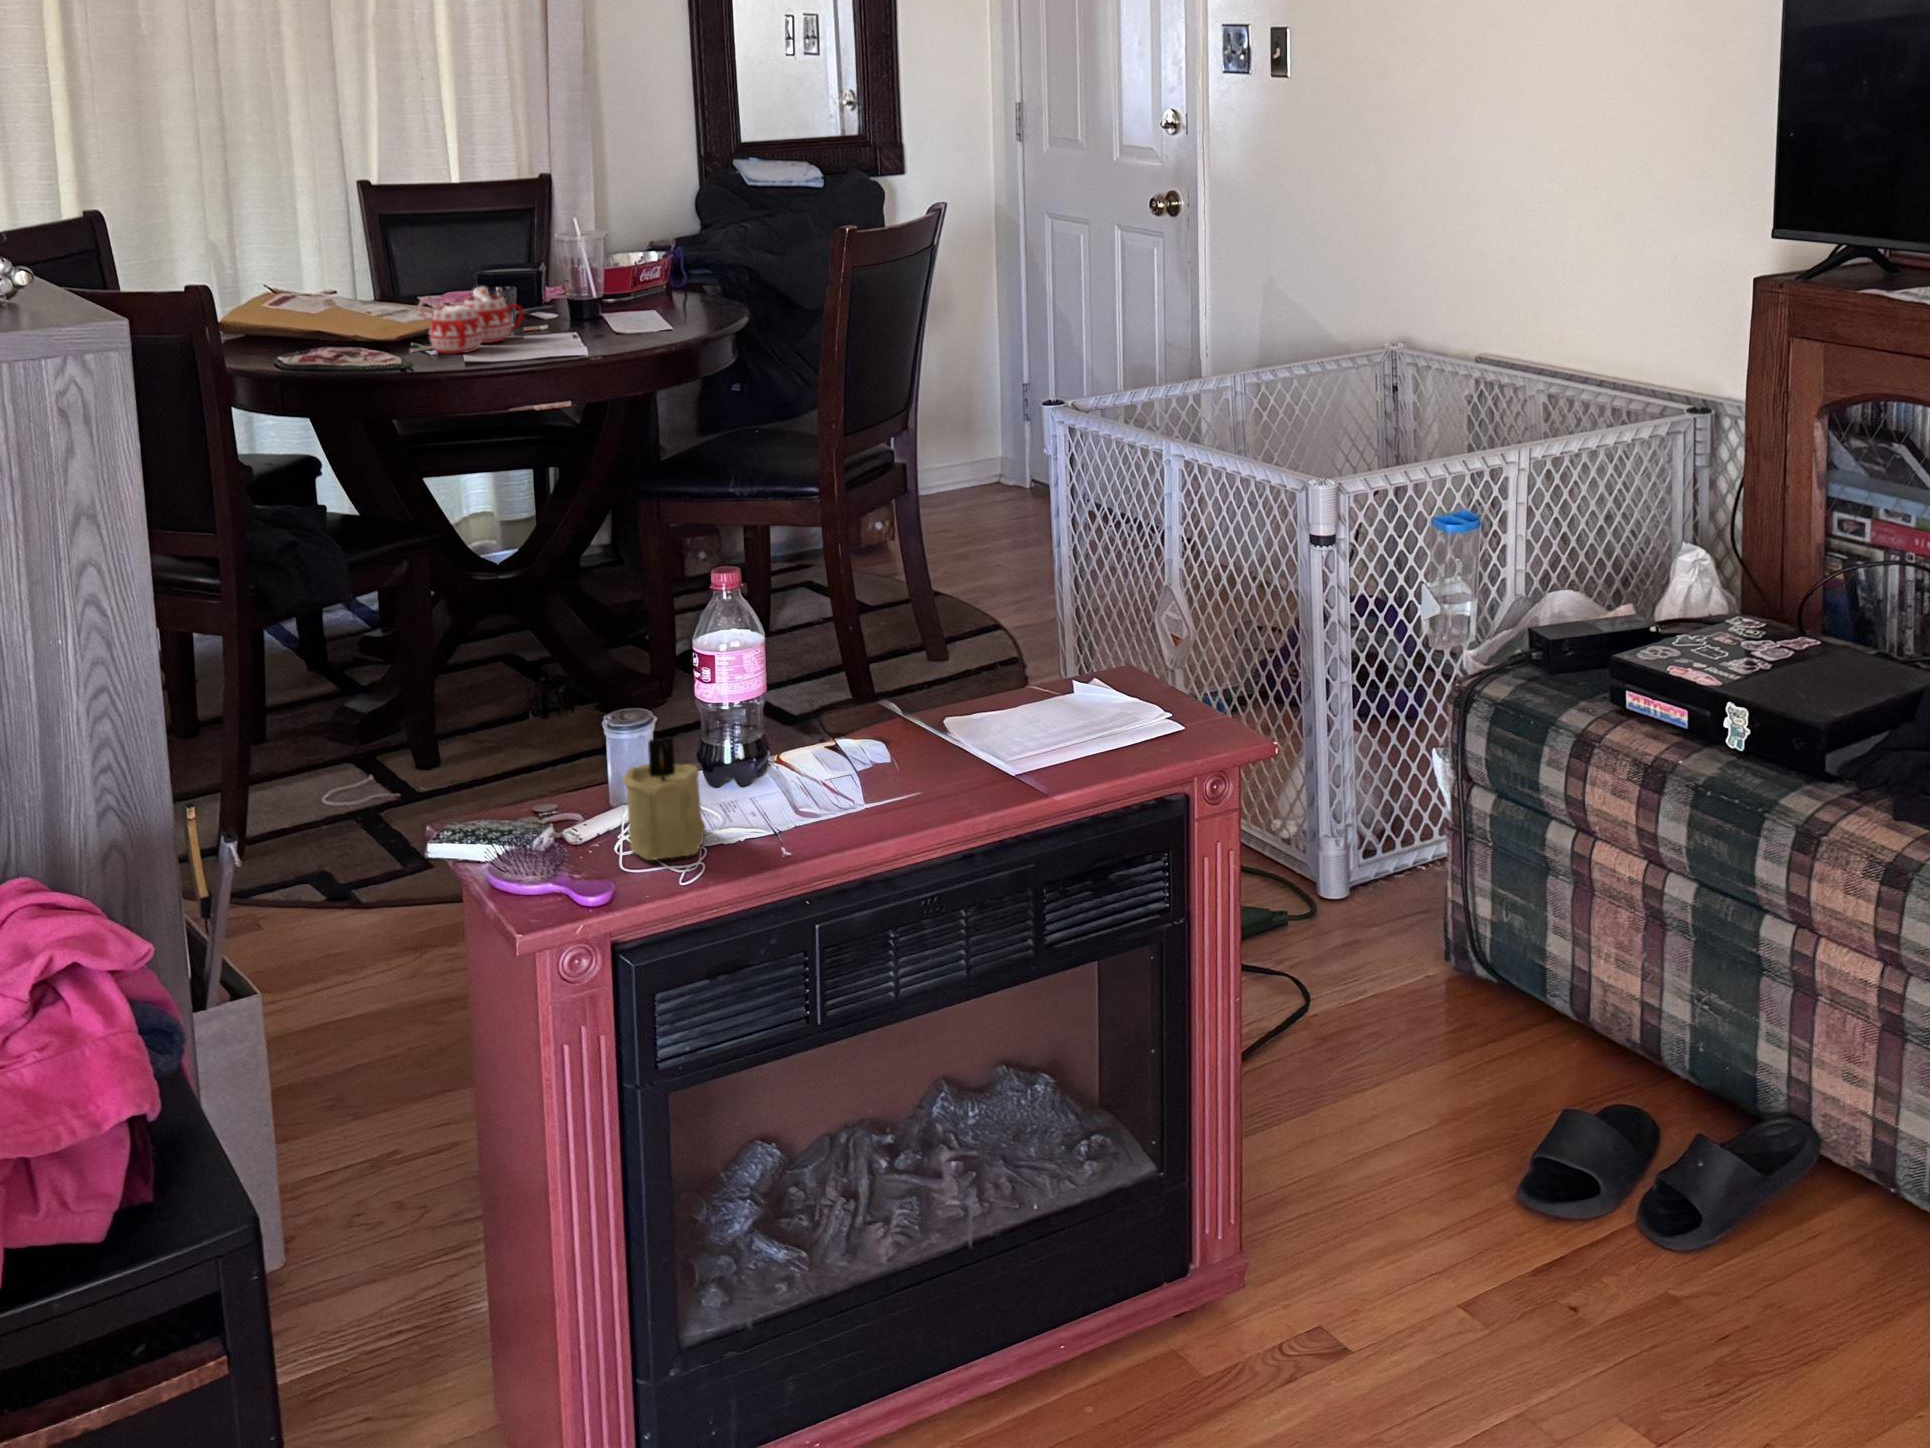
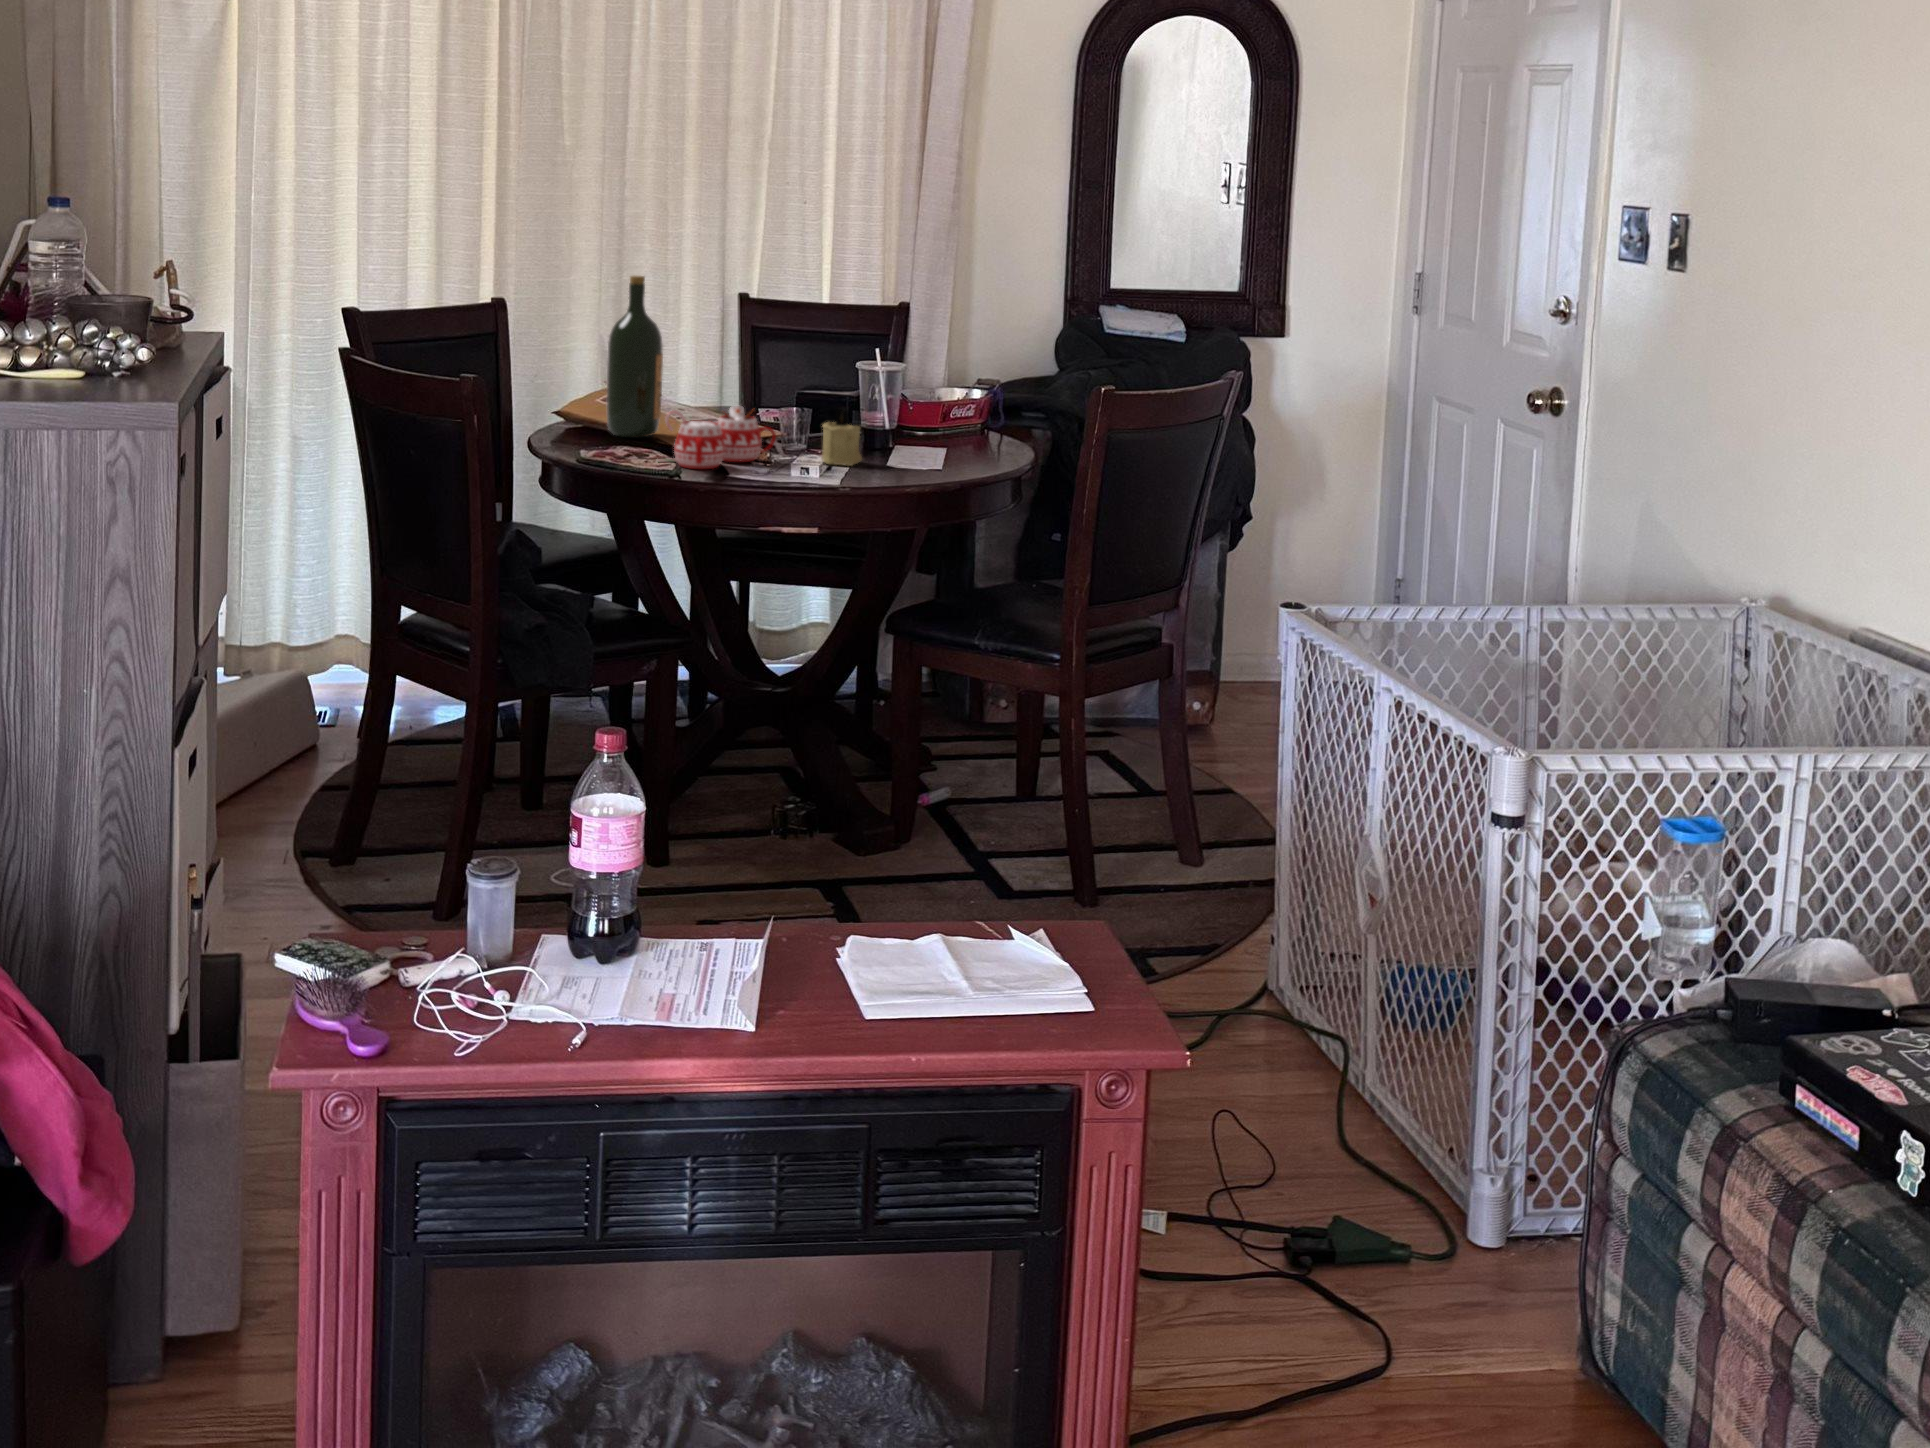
wine bottle: none [320,168,383,334] -> present [607,275,663,438]
candle: present [622,737,706,860] -> present [822,407,862,466]

